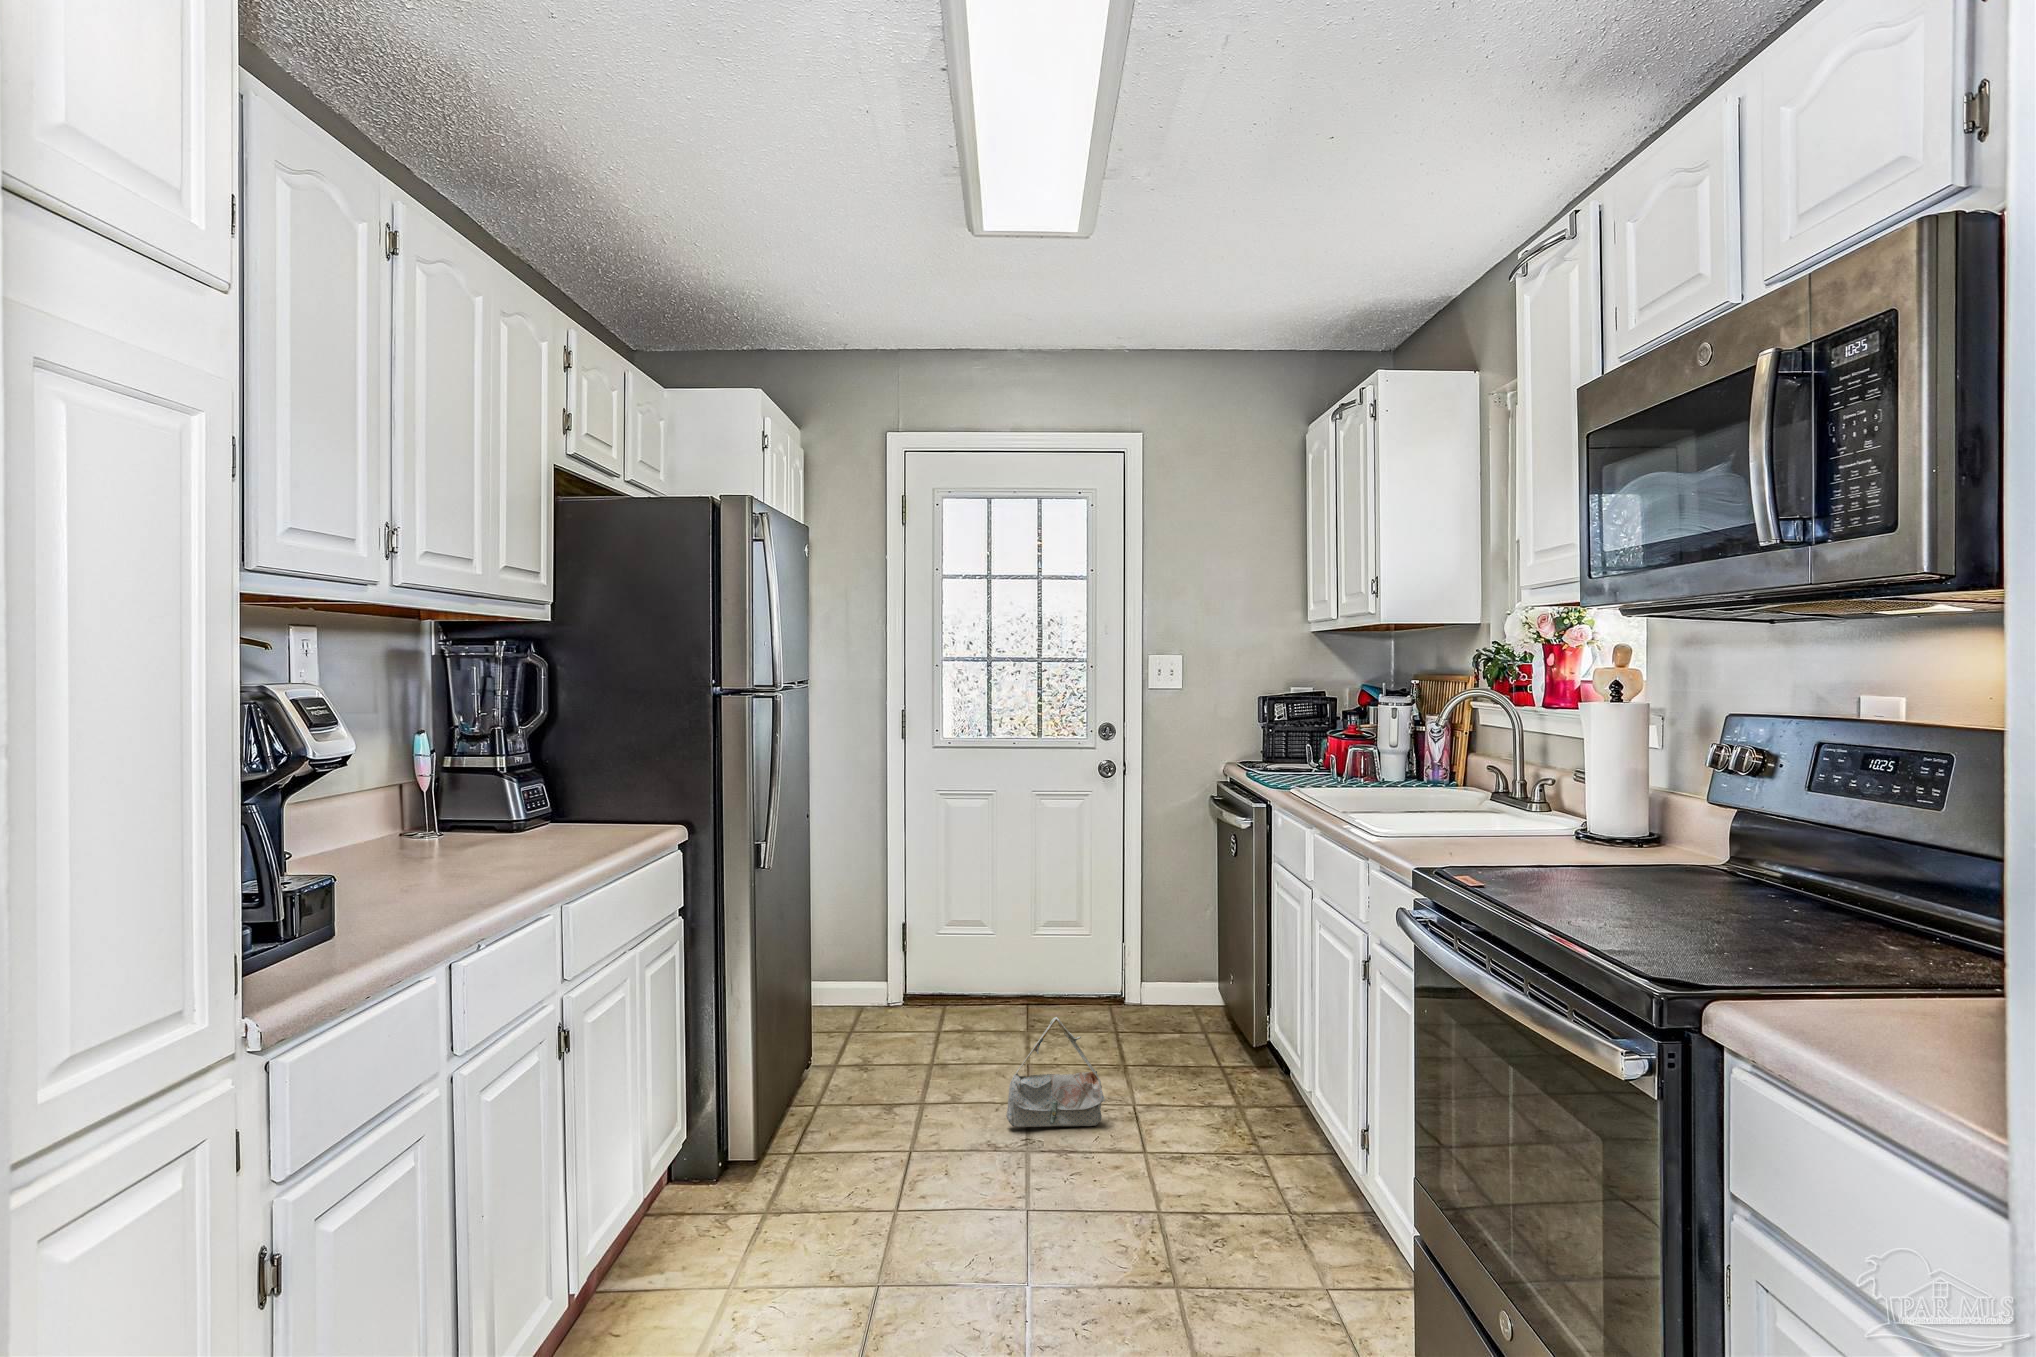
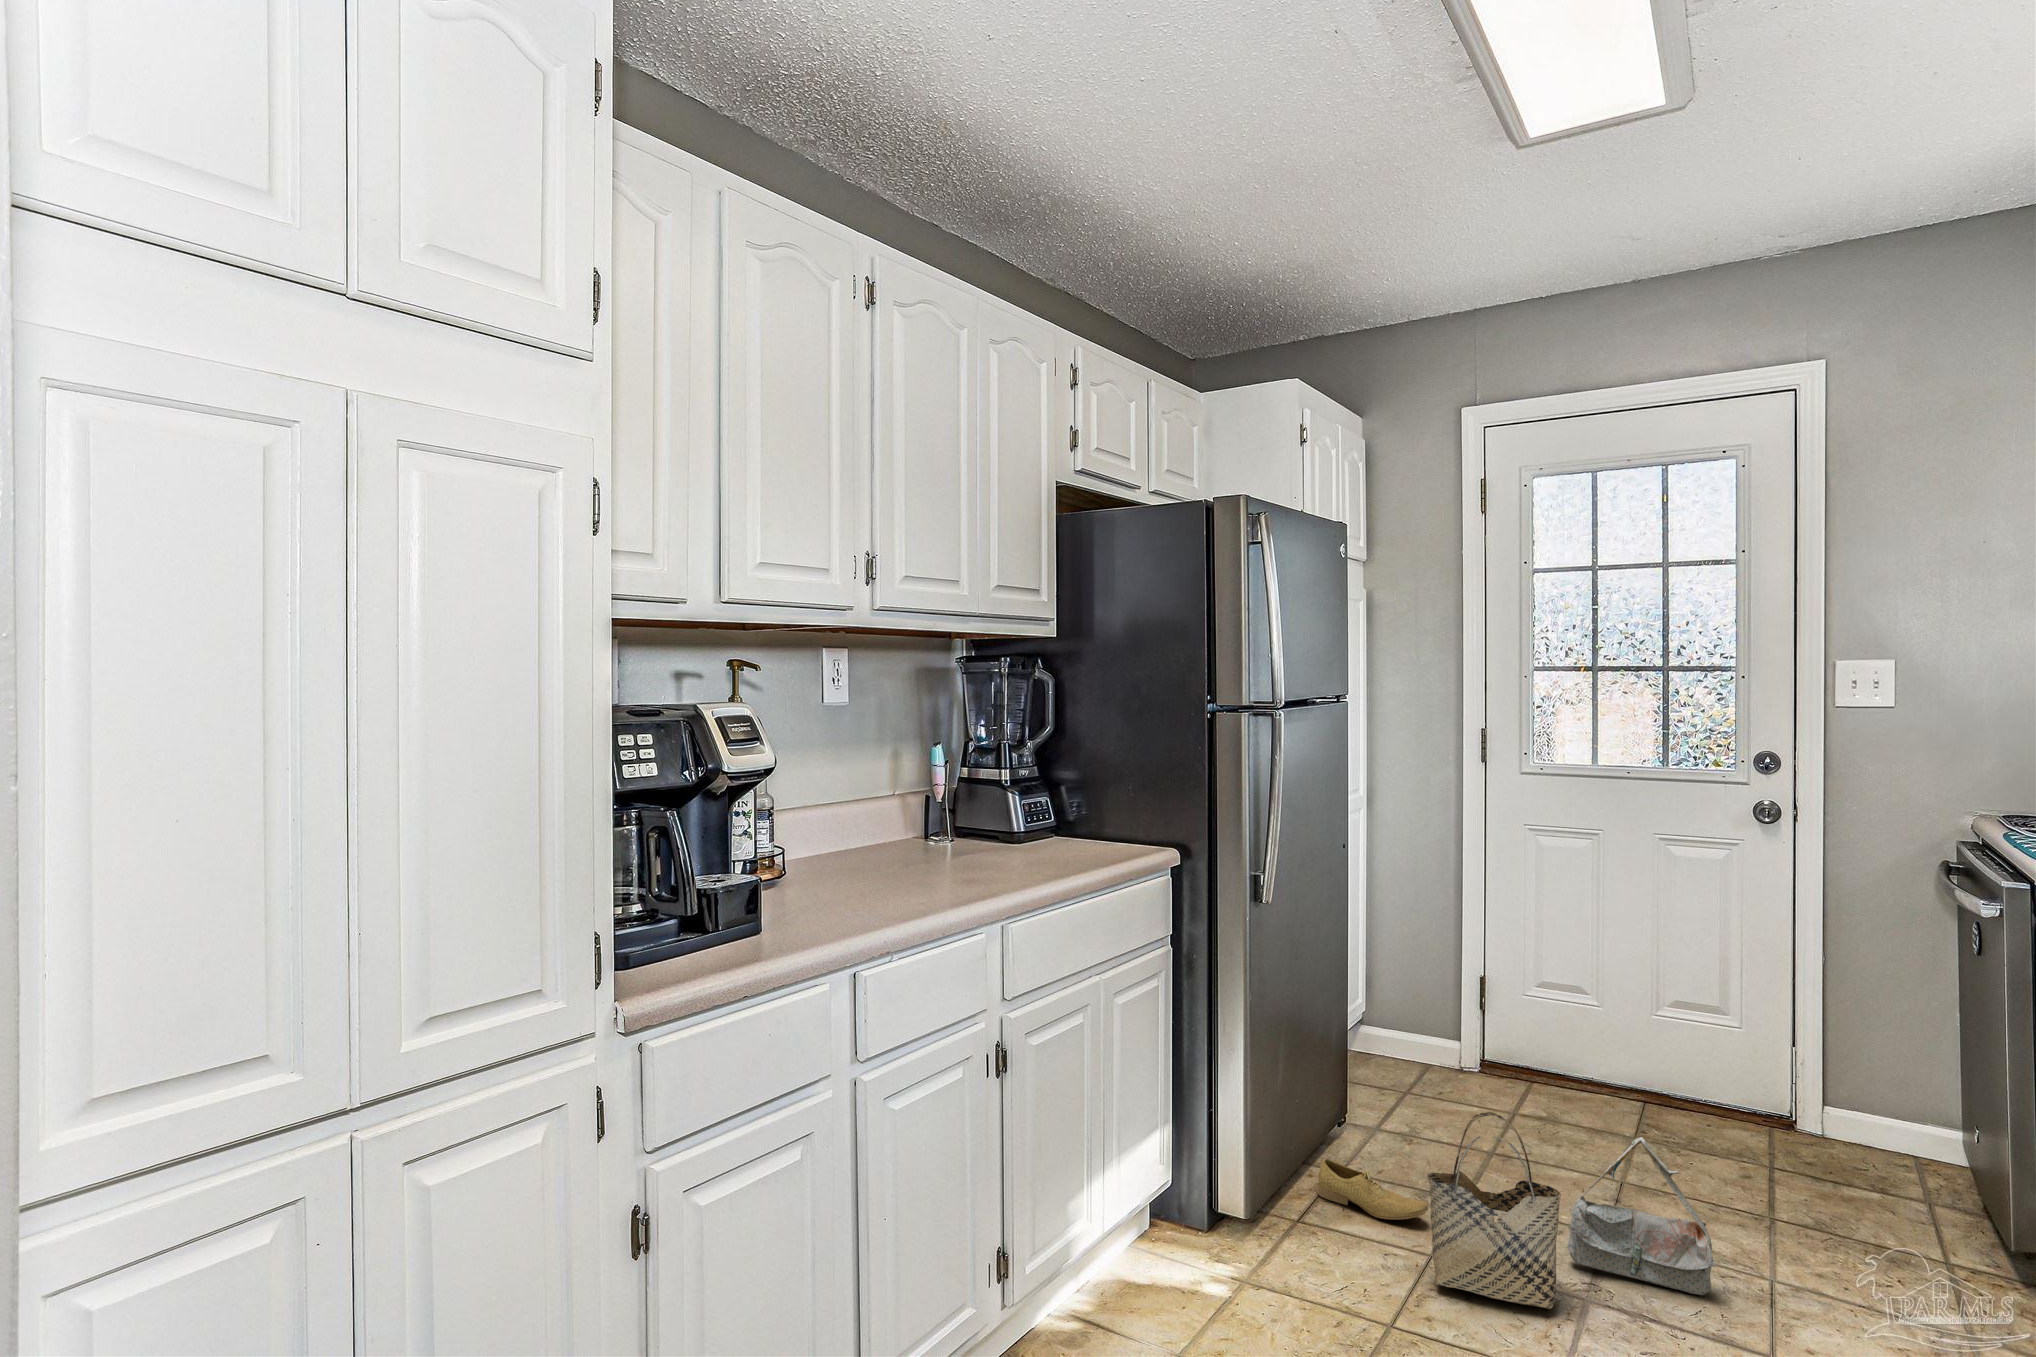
woven basket: none [911,1019,1009,1170] -> present [1427,1112,1561,1309]
shoe: none [805,1096,901,1135] -> present [1318,1159,1429,1220]

